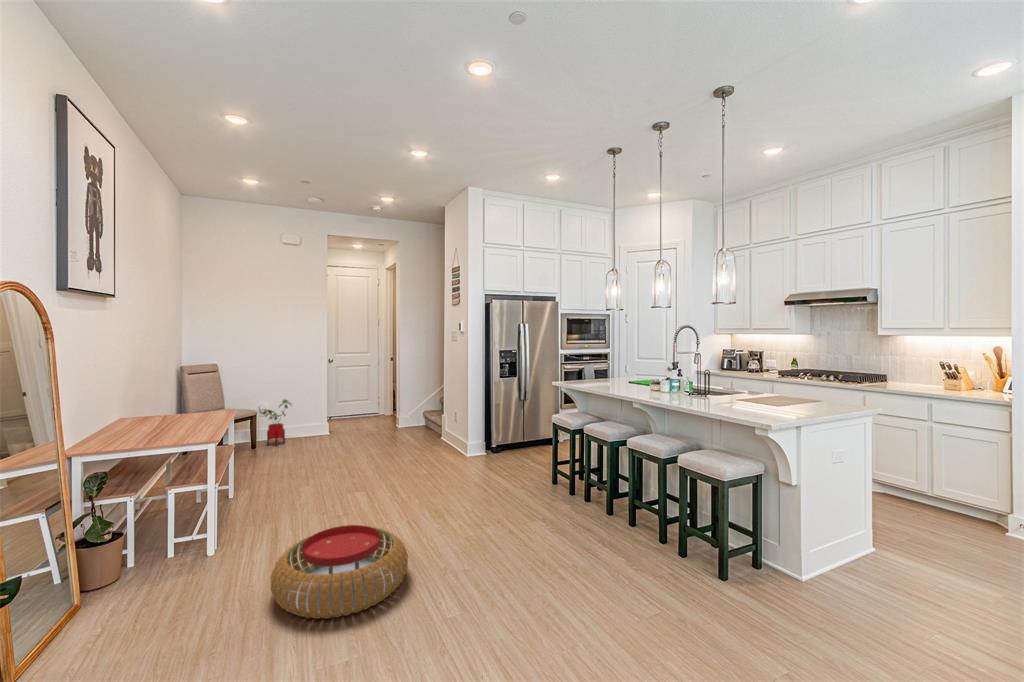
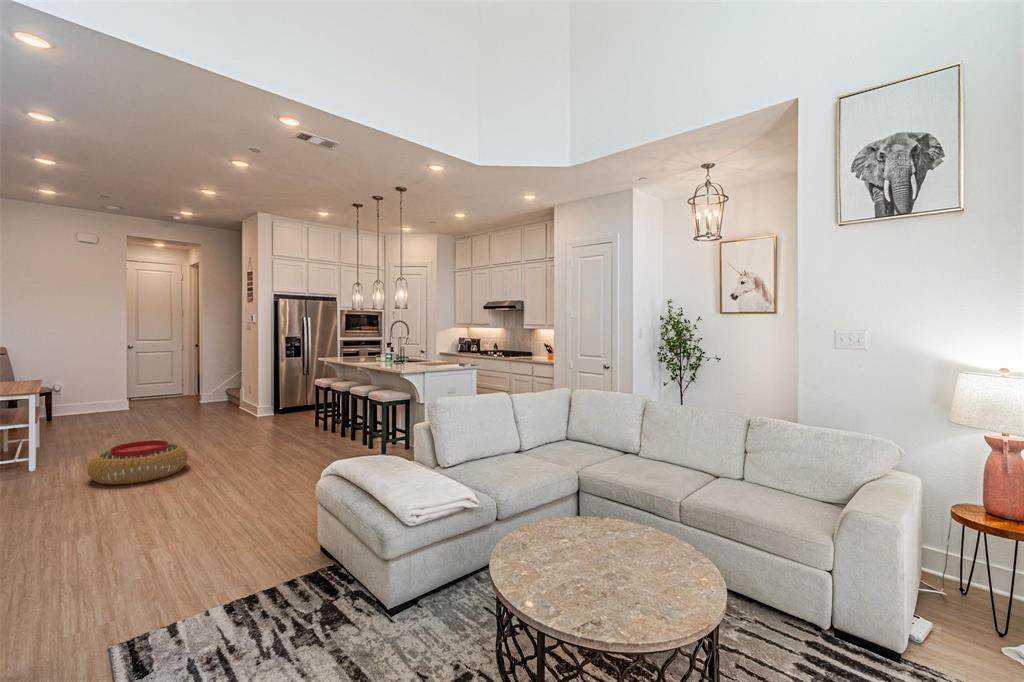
house plant: present [262,399,292,446] -> none [57,378,91,419]

